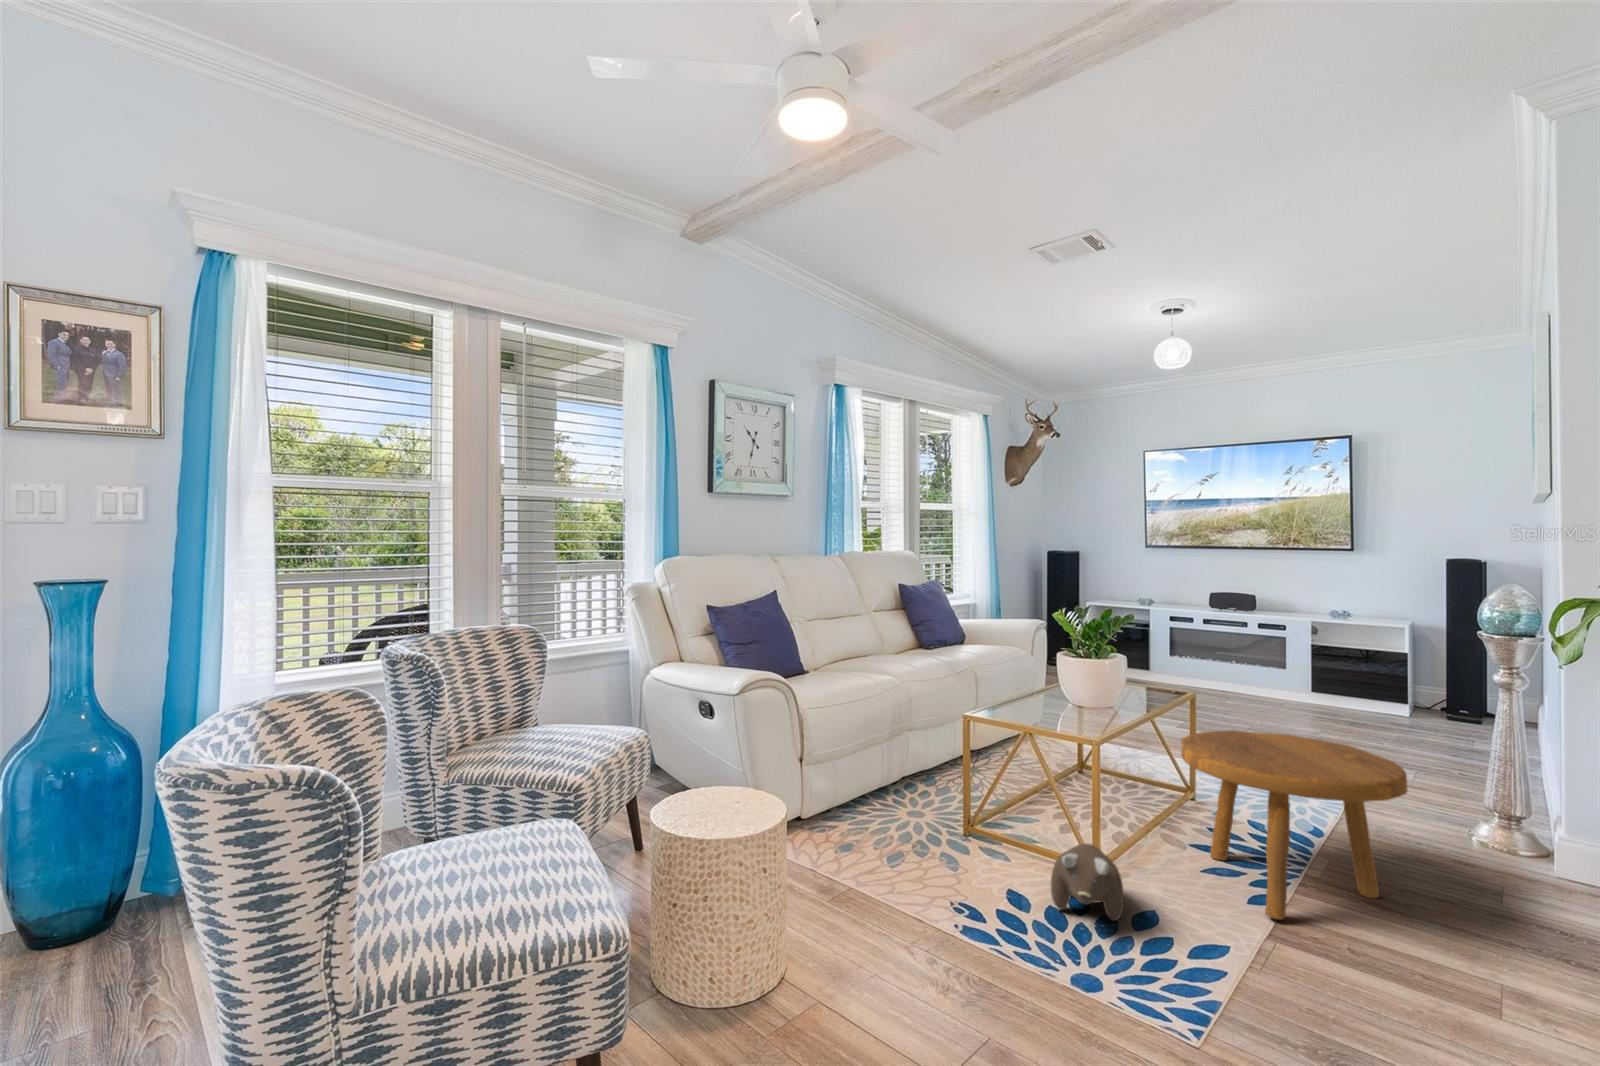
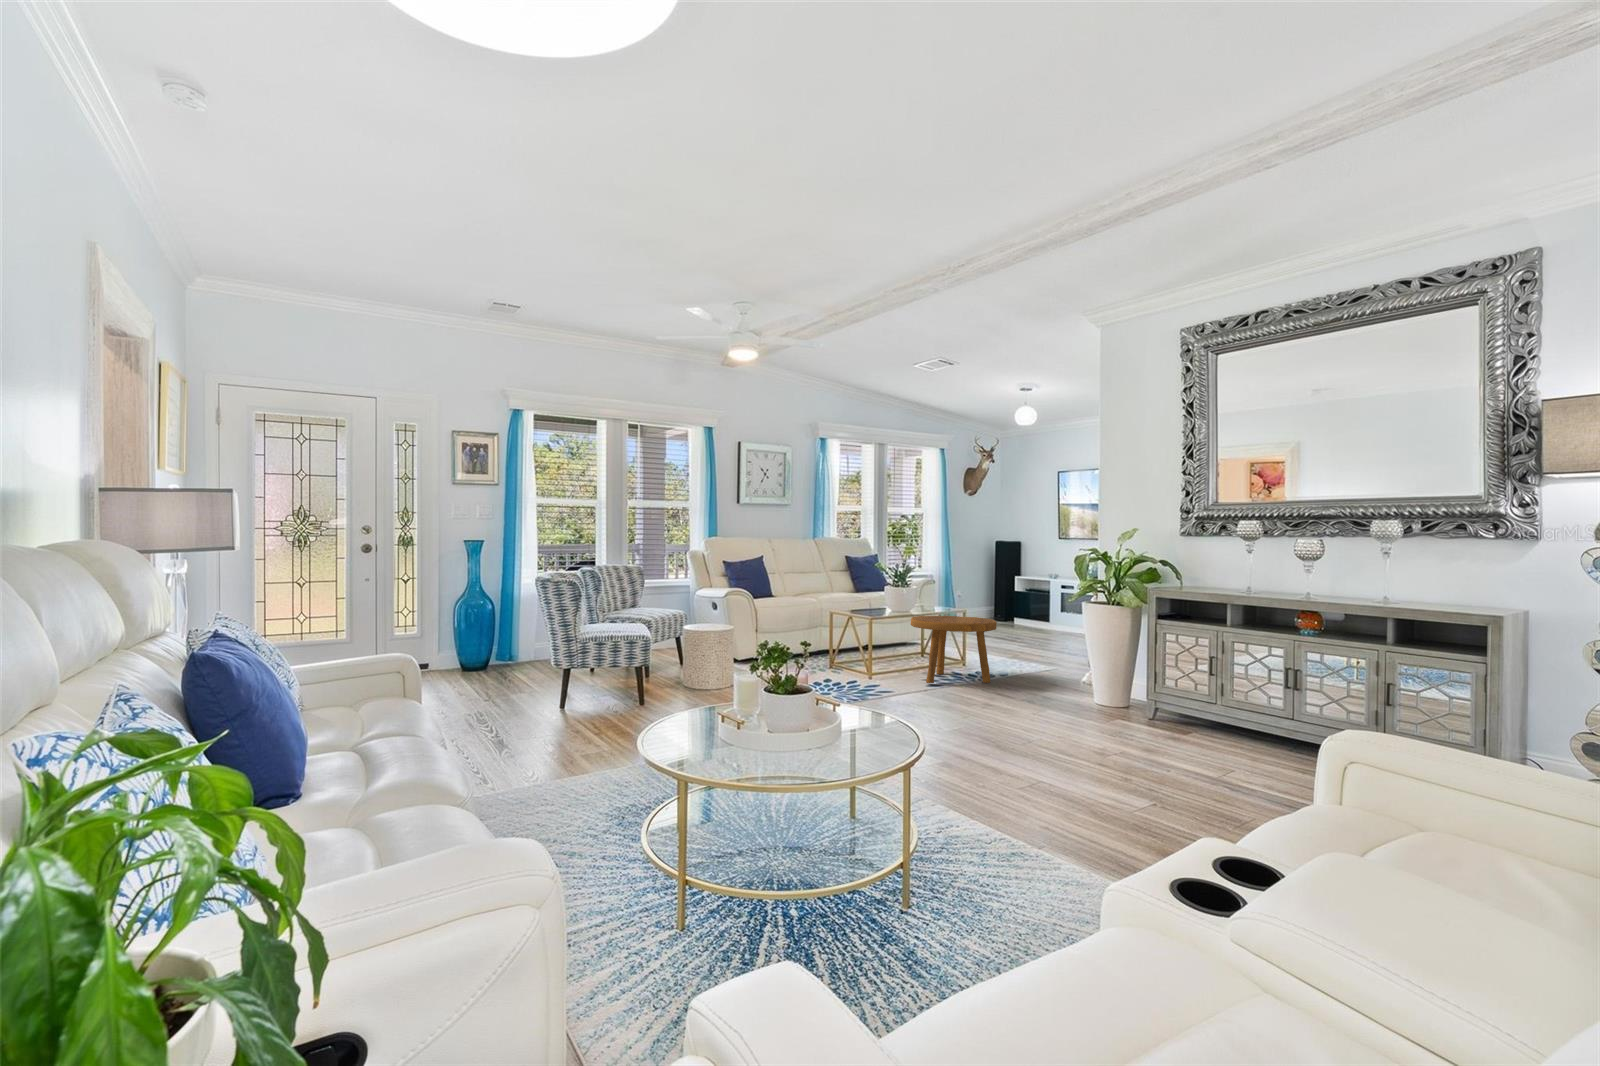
plush toy: present [1051,844,1124,921] -> none [838,653,870,682]

